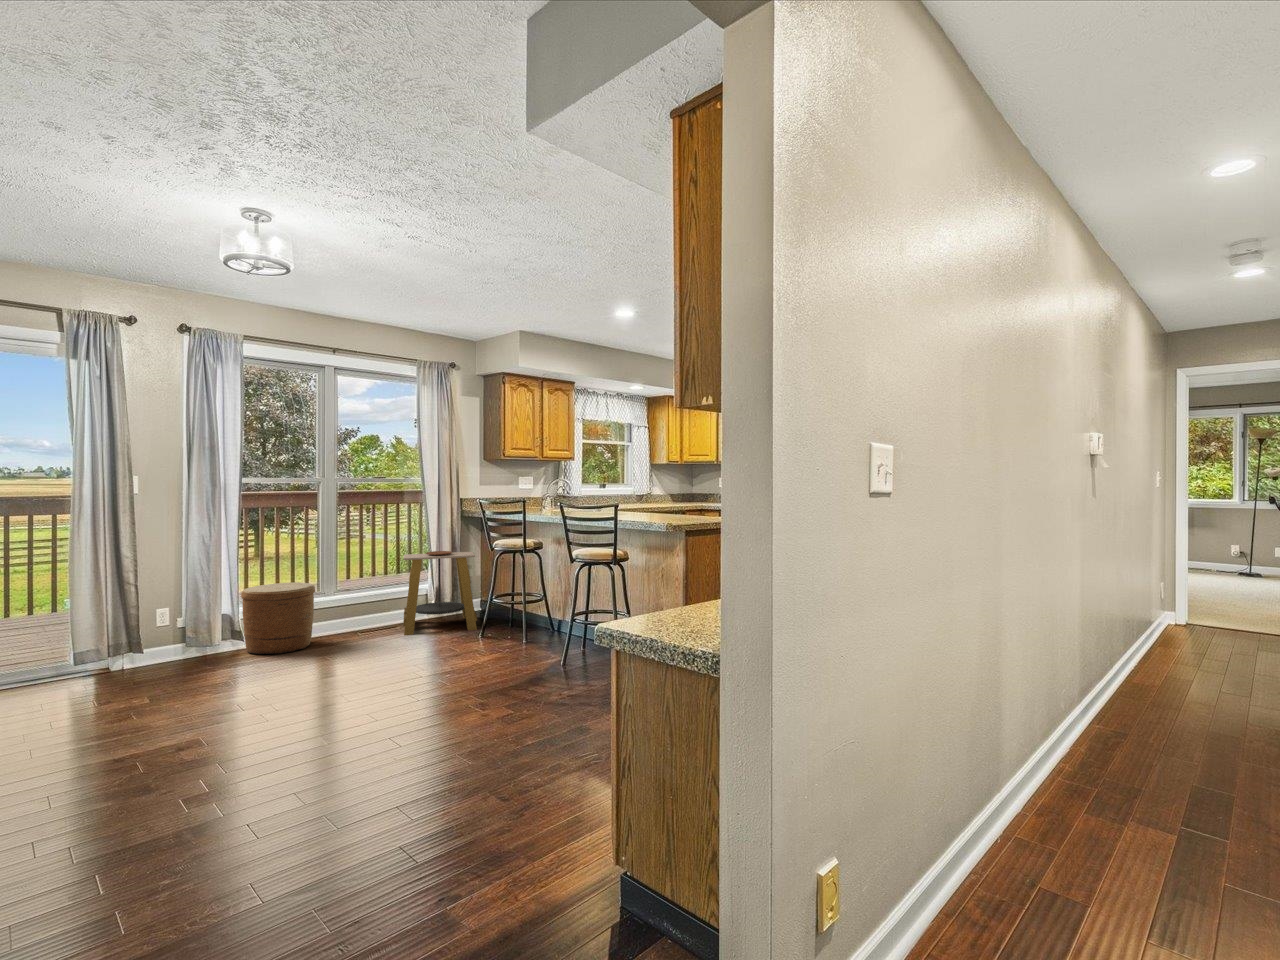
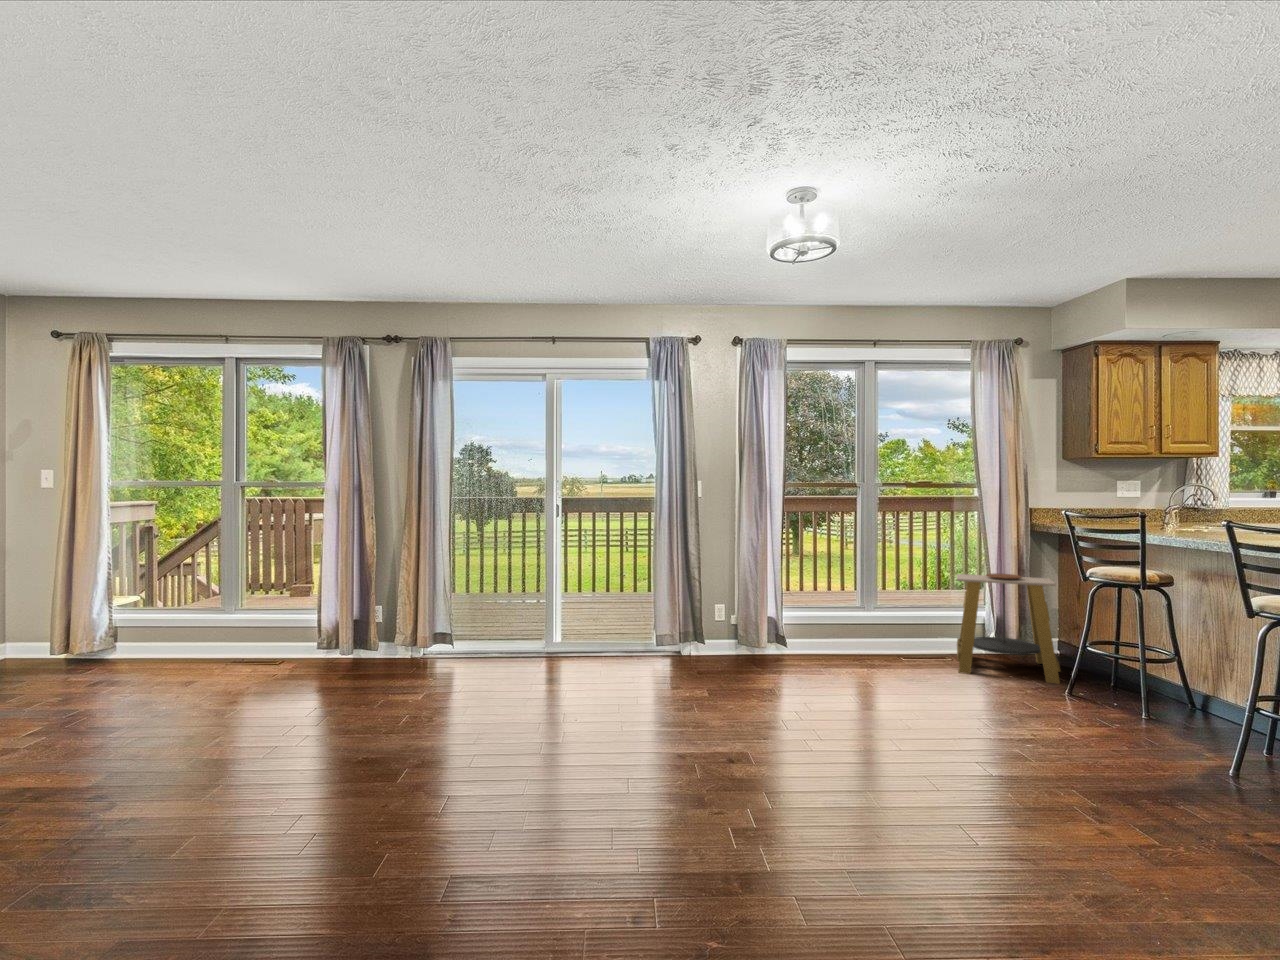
woven basket: present [241,582,315,654] -> none [785,593,856,670]

